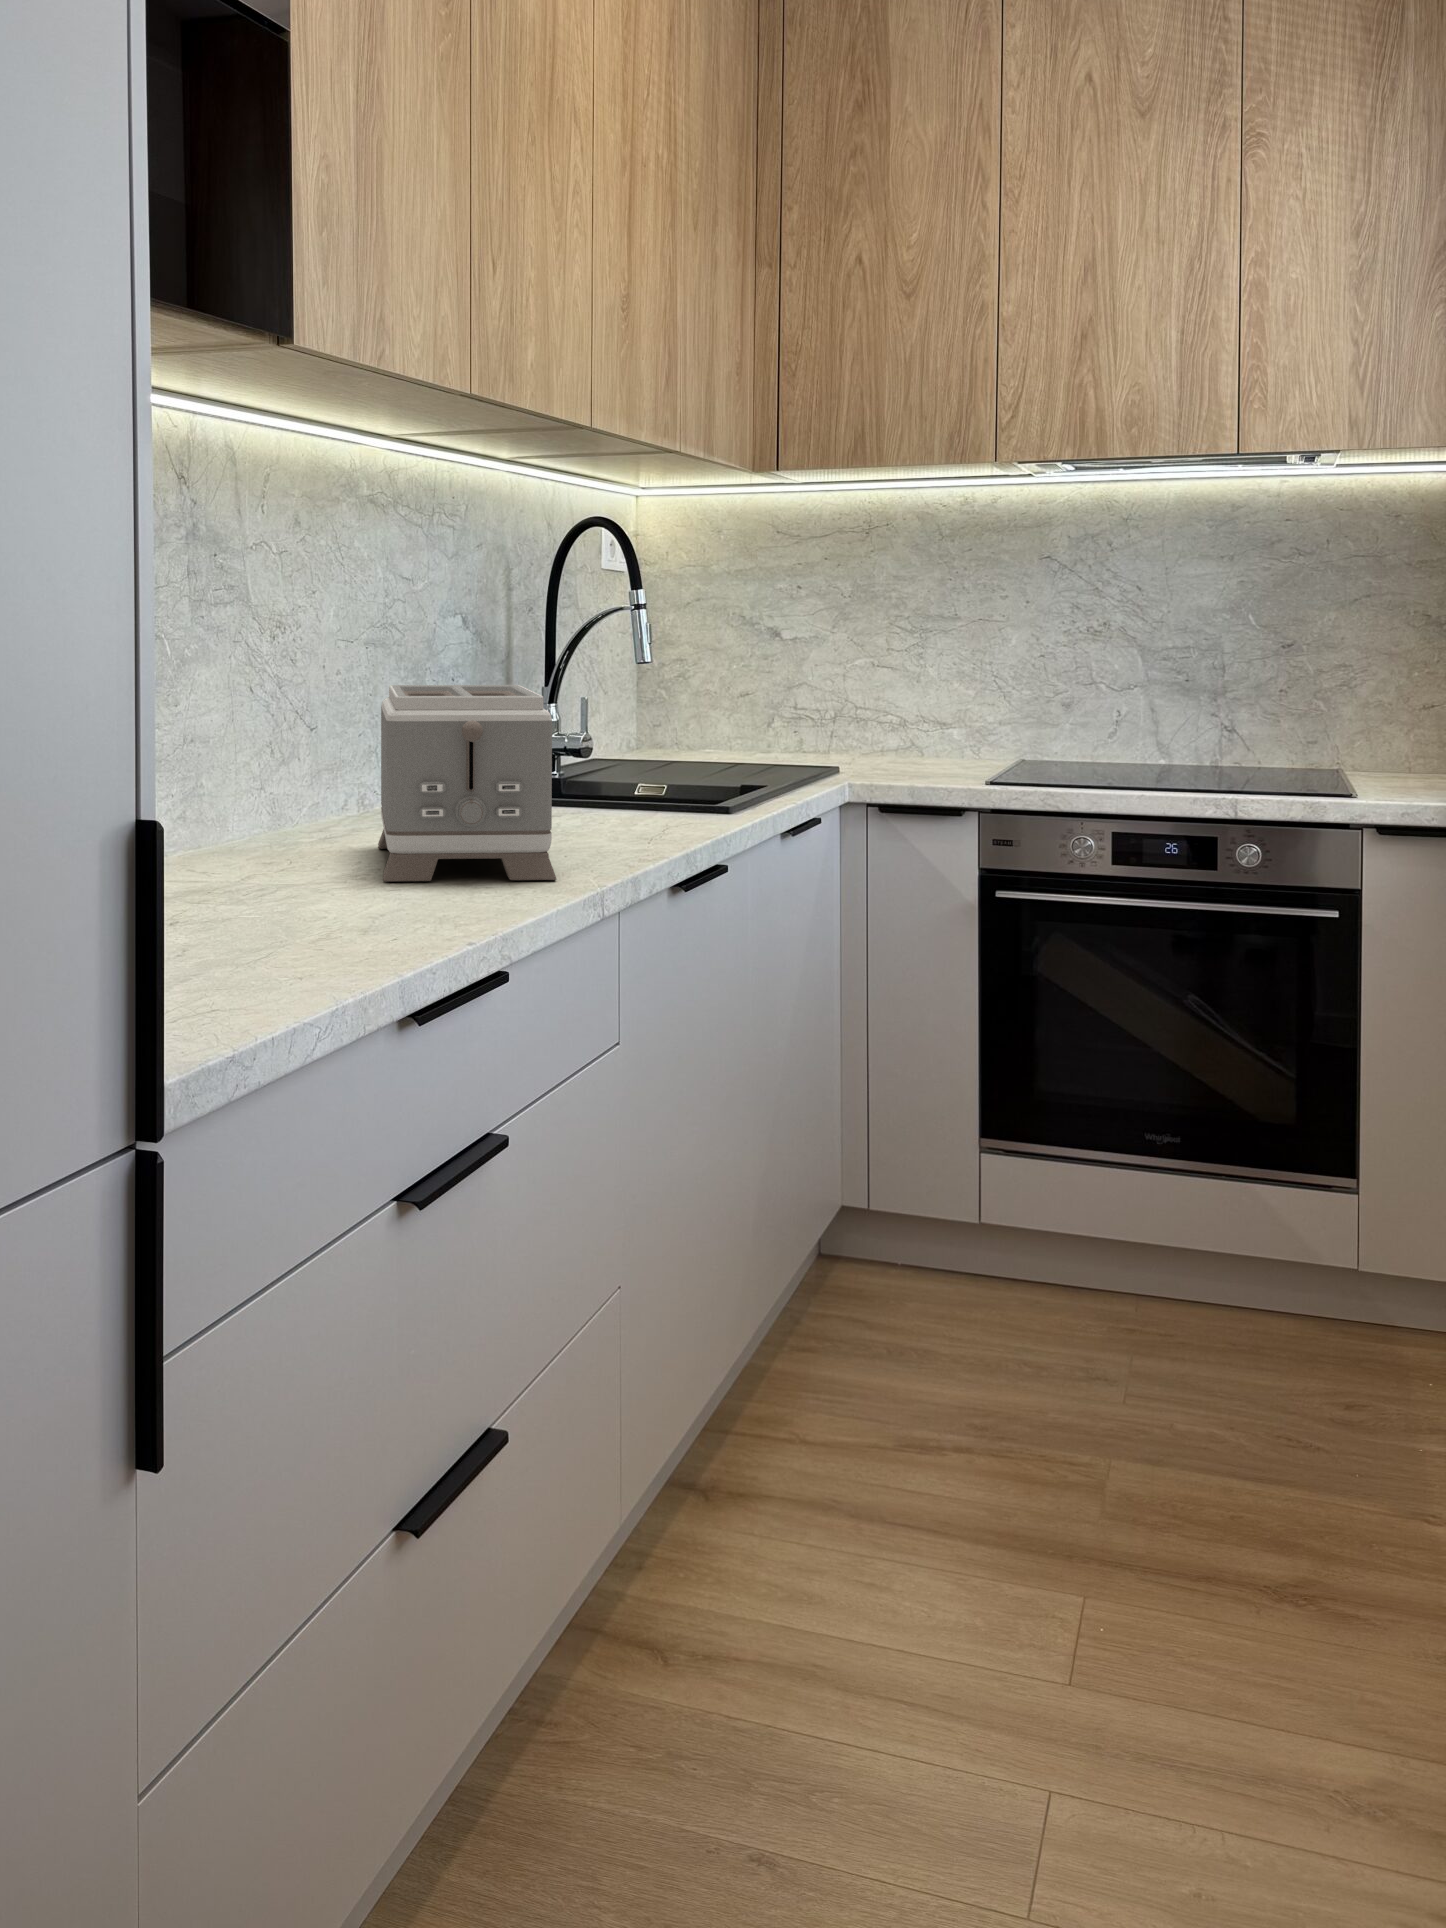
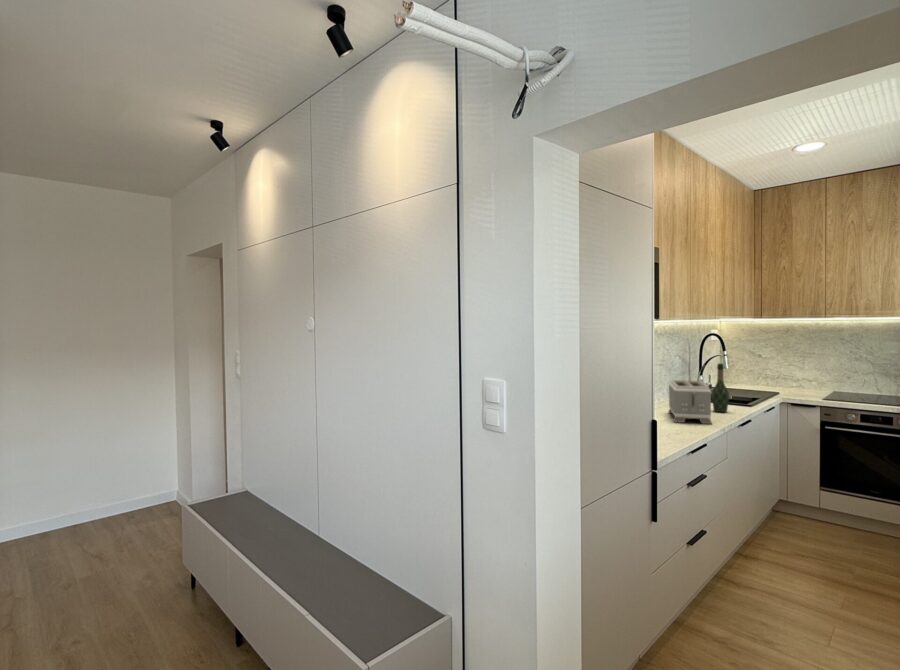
wine bottle: none [572,610,643,834] -> present [712,363,729,412]

